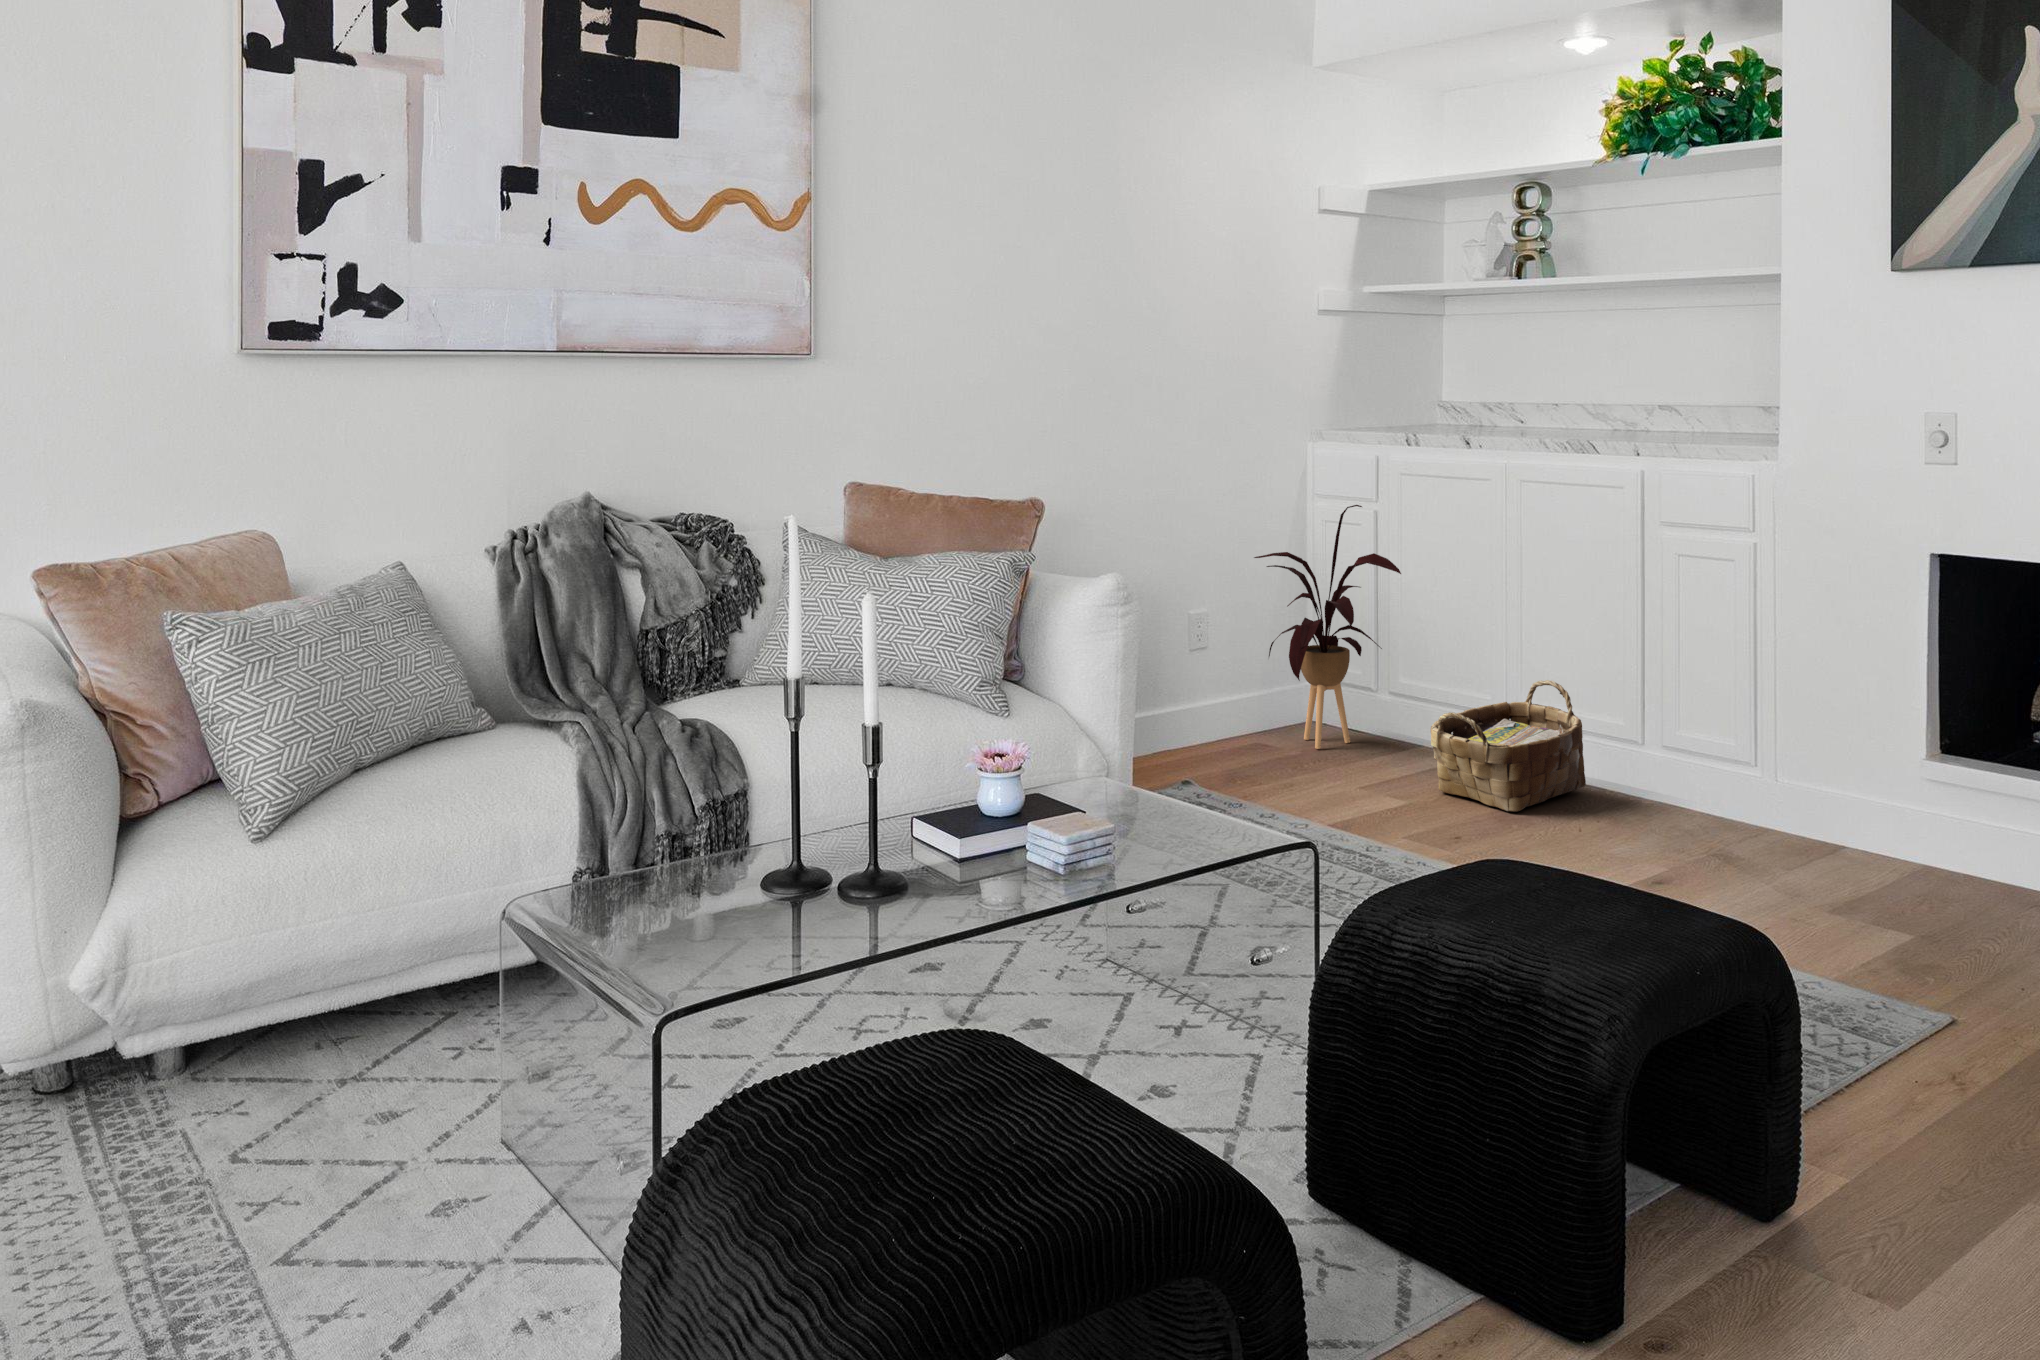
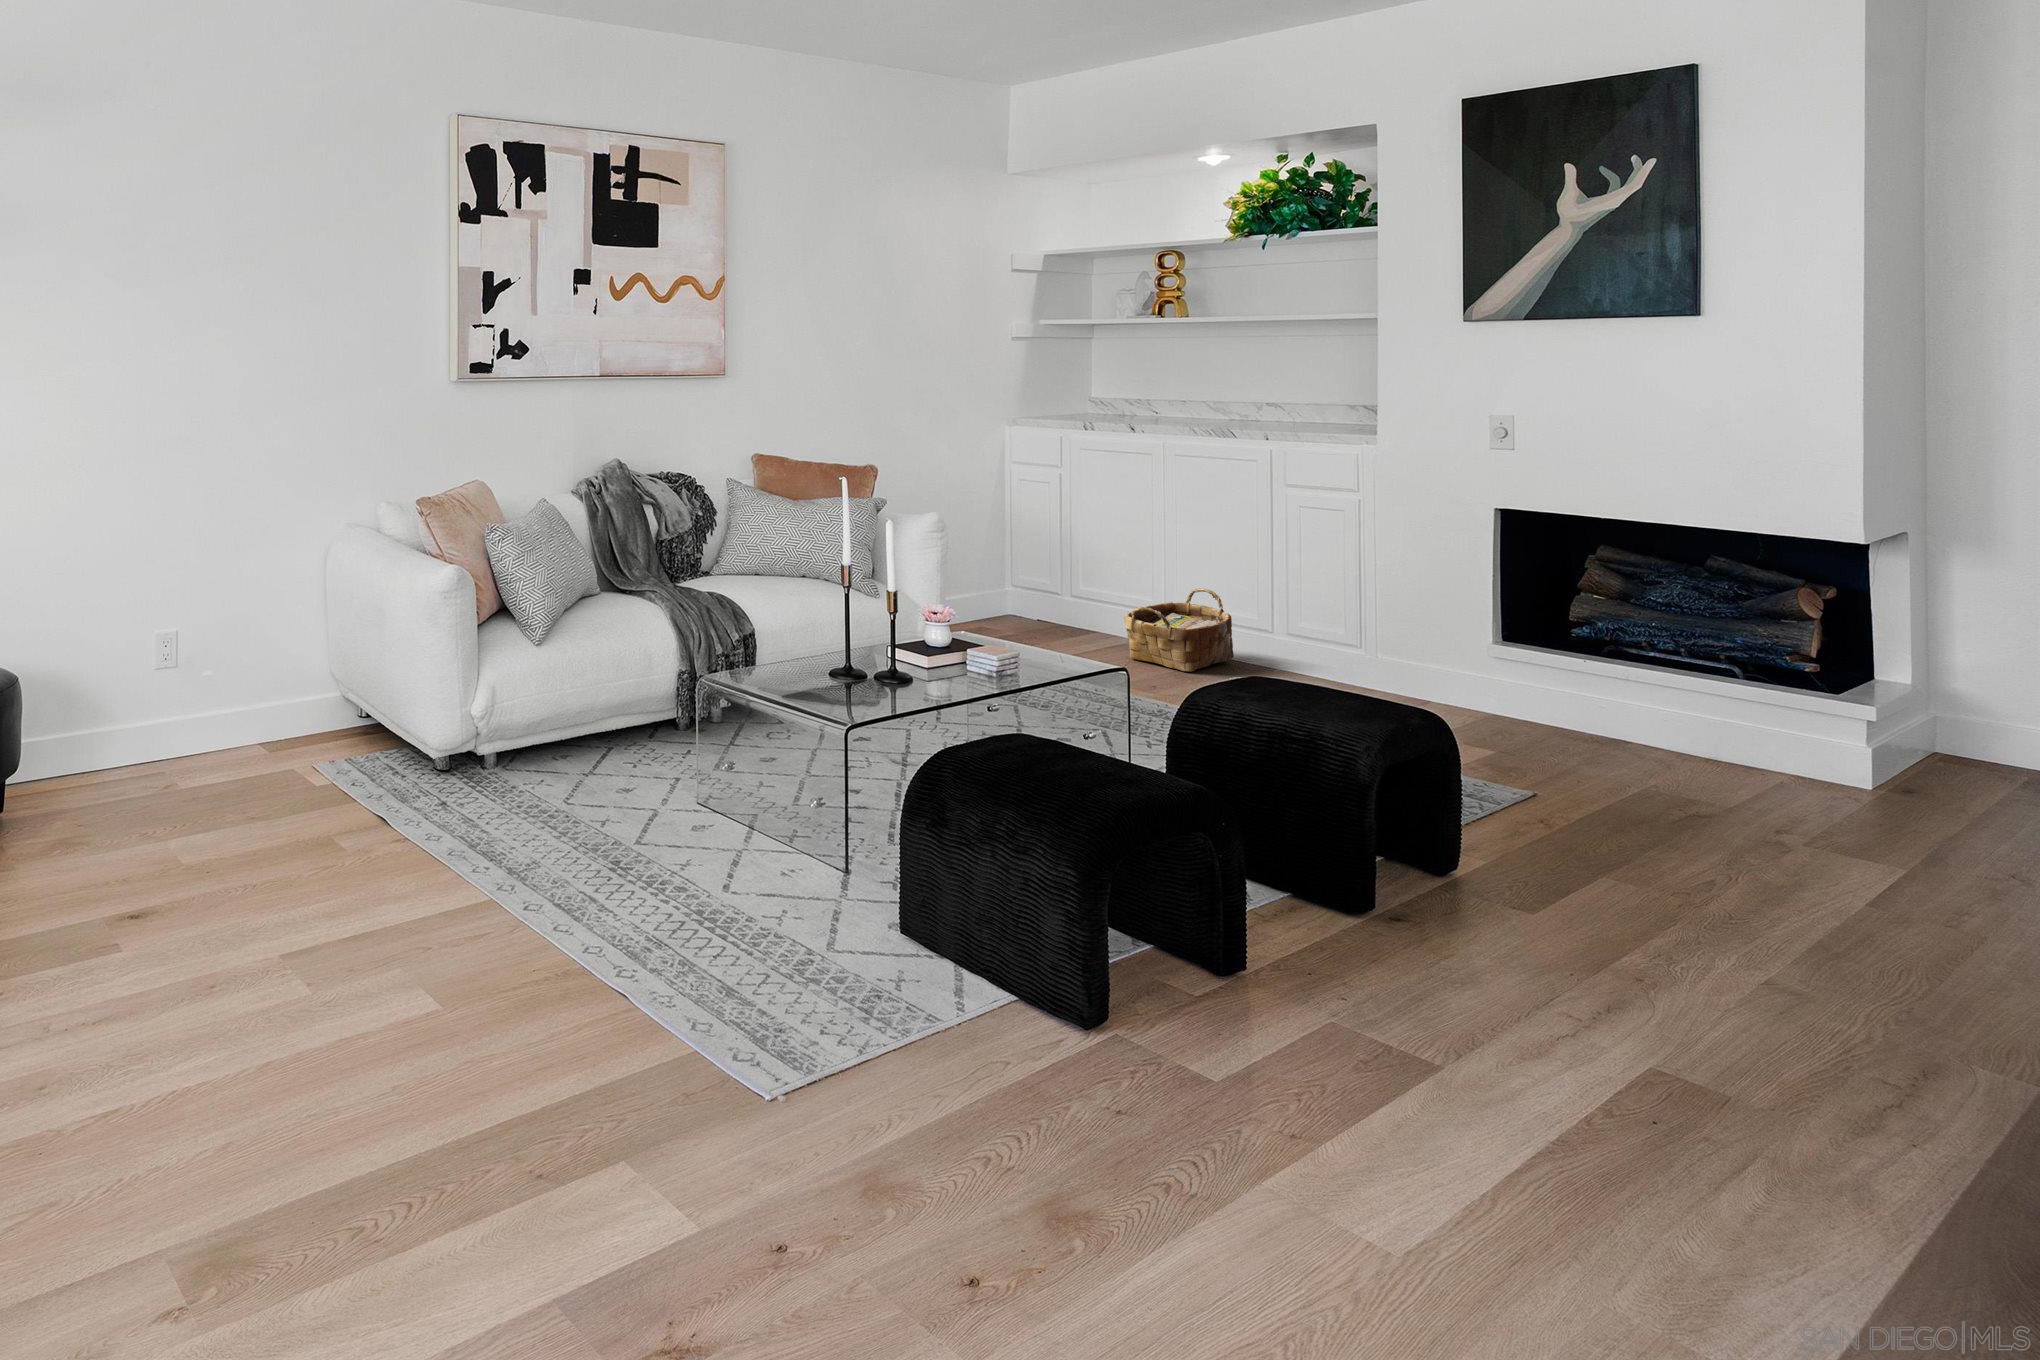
house plant: present [1254,505,1401,749] -> none [983,470,1092,631]

